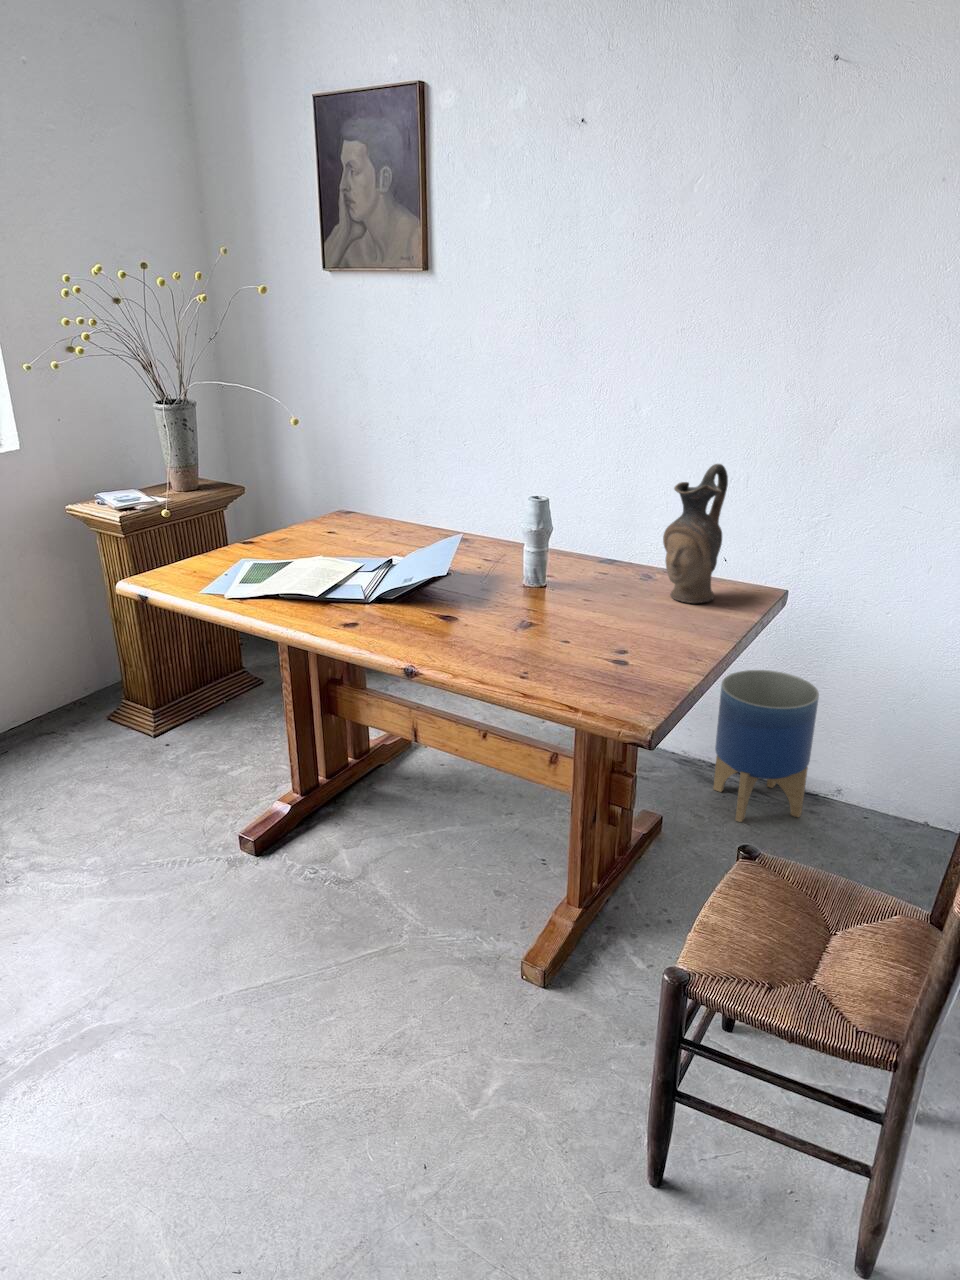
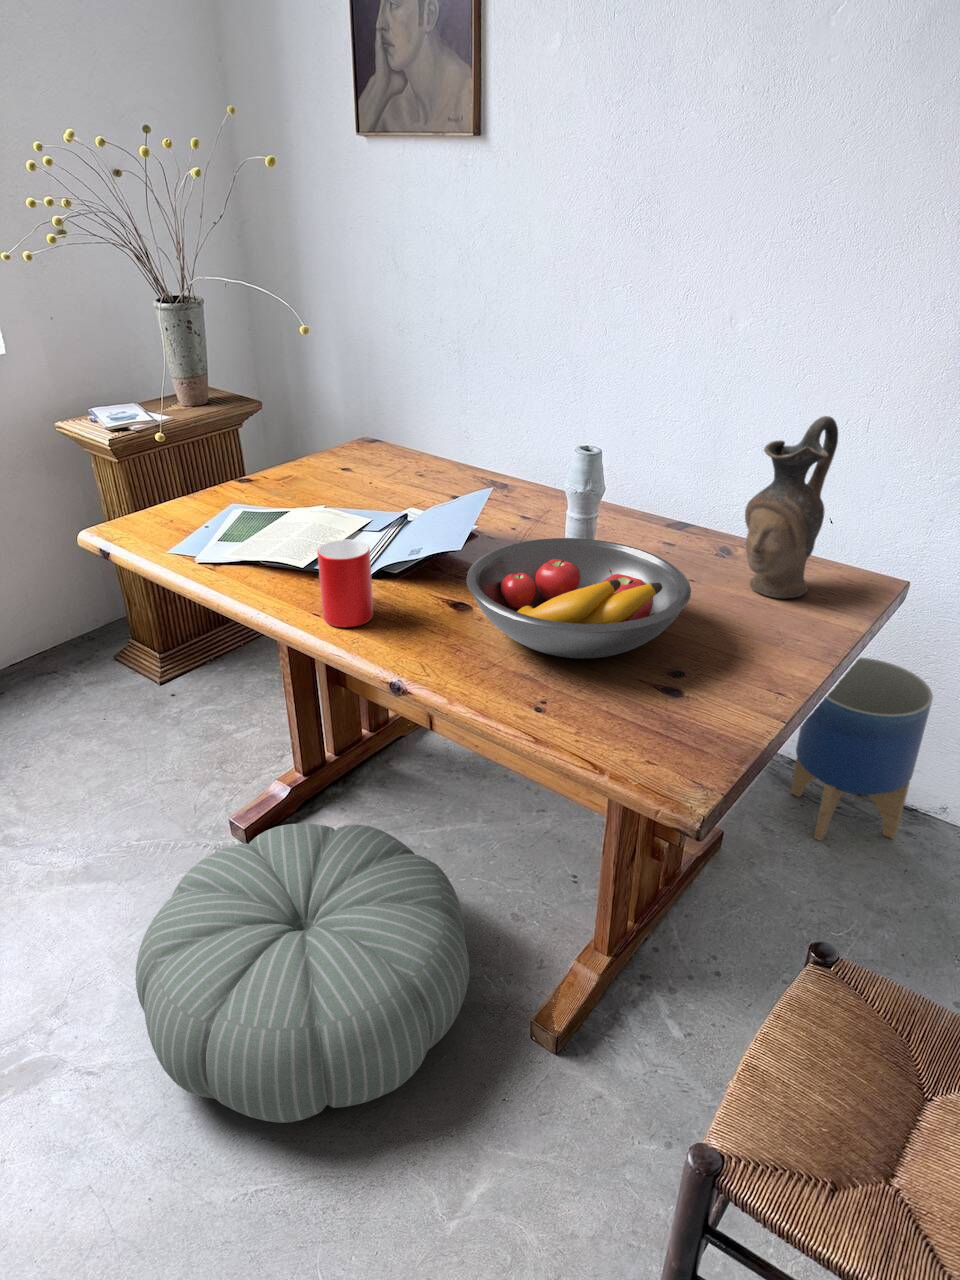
fruit bowl: none [458,562,629,643] -> present [467,538,691,658]
cup: none [340,565,383,633] -> present [317,540,373,628]
pouf: none [187,816,467,1047] -> present [136,823,470,1123]

